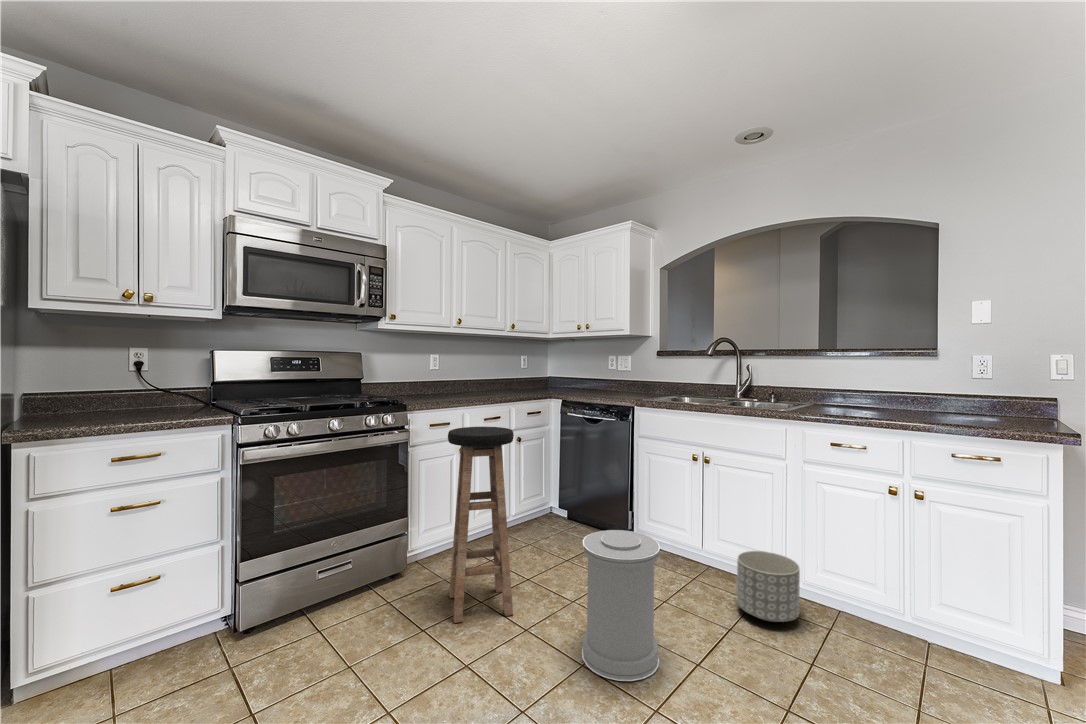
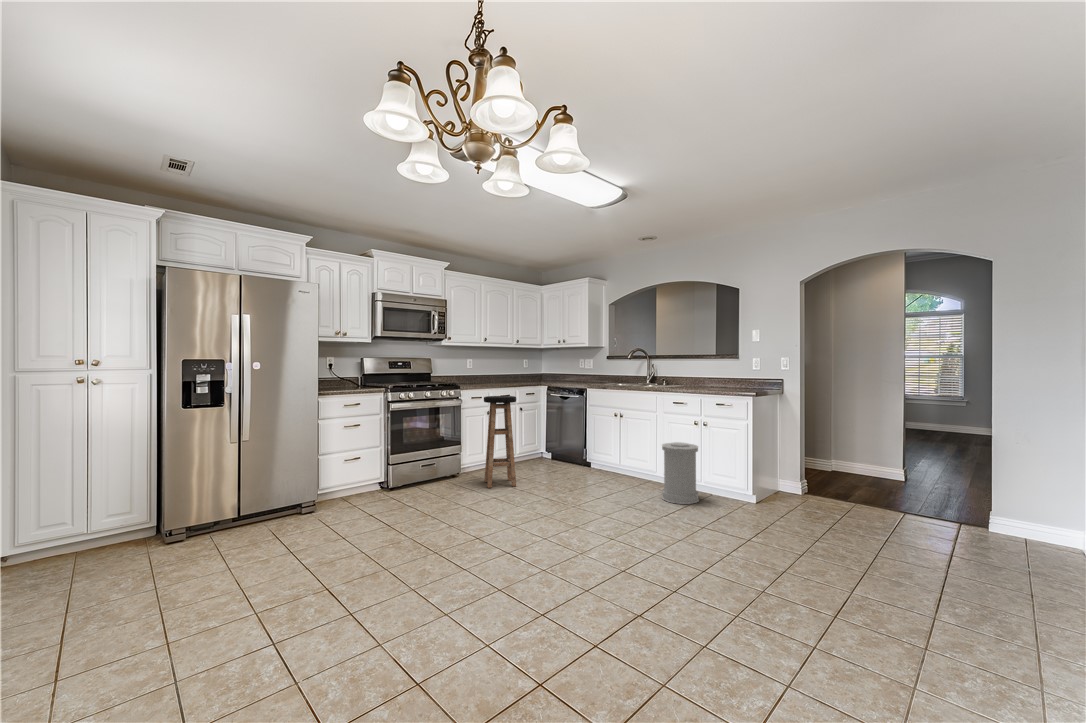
trash can: present [582,530,660,681] -> present [662,442,699,504]
planter: present [737,551,800,622] -> none [628,458,656,488]

